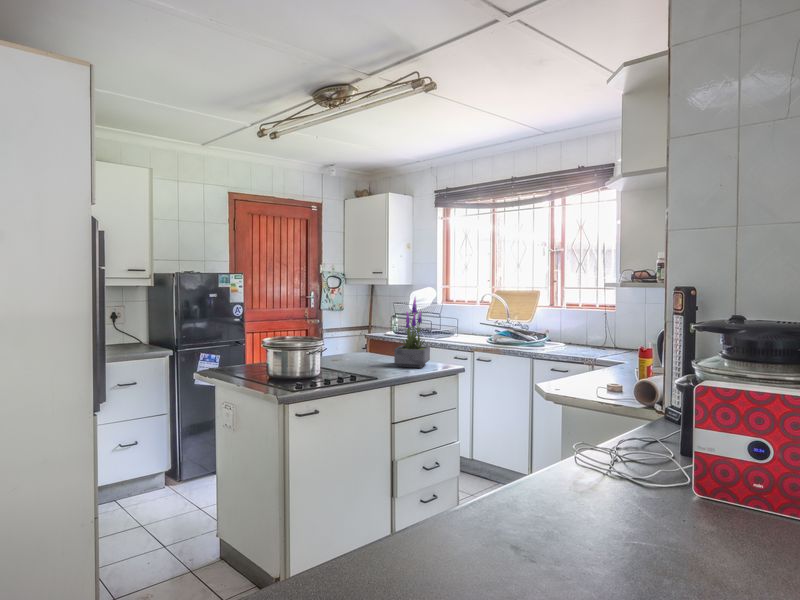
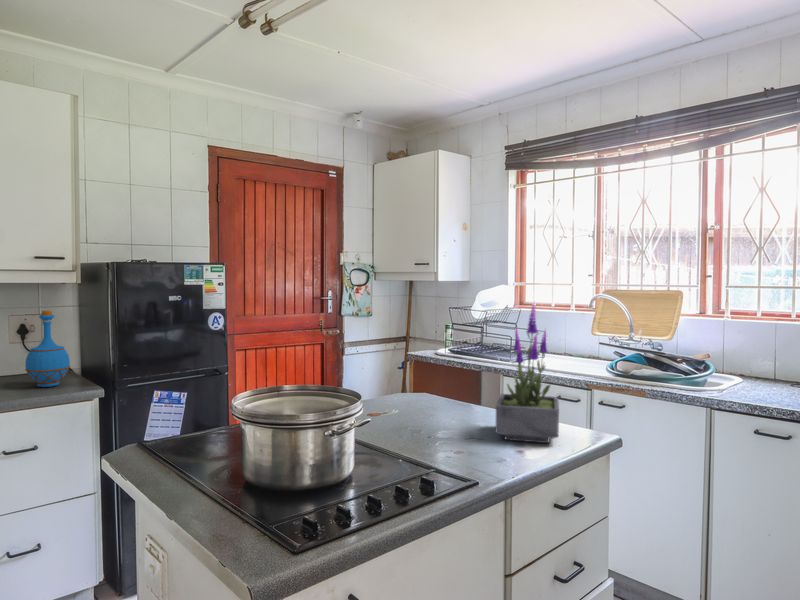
bottle: none [122,304,148,351] -> present [25,311,70,387]

